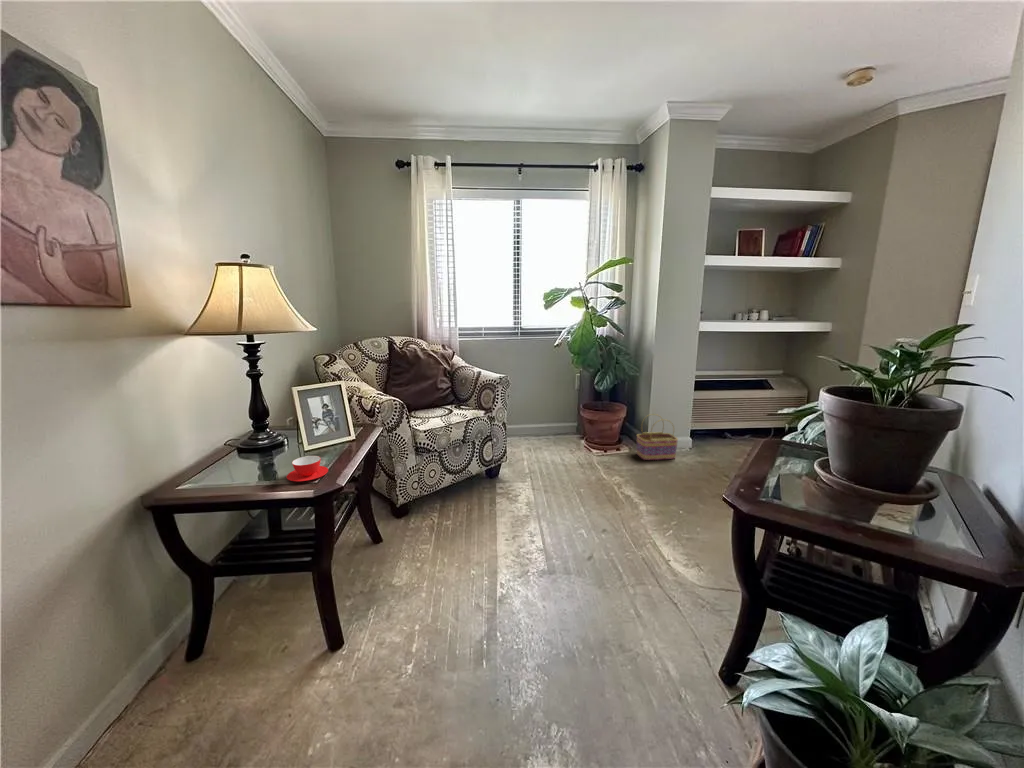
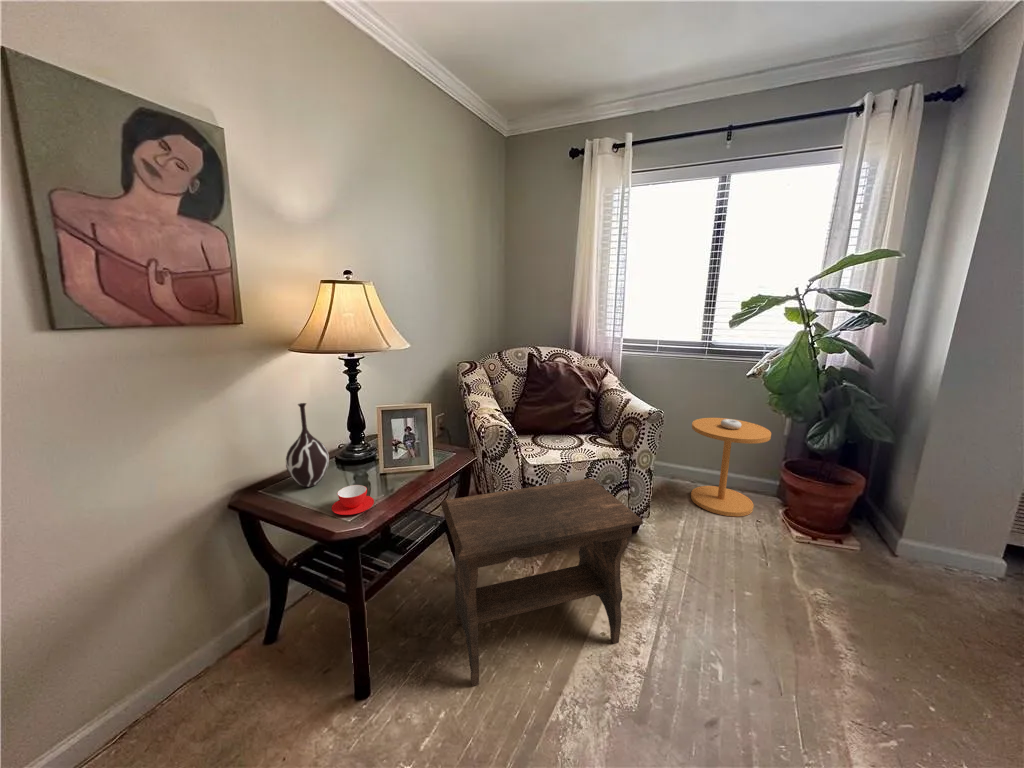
side table: none [519,382,571,452] -> present [691,418,771,517]
vase: none [206,388,255,475] -> present [286,403,329,487]
basket: present [637,419,678,460] -> none [879,502,975,589]
footstool: none [372,428,530,601] -> present [441,478,643,686]

